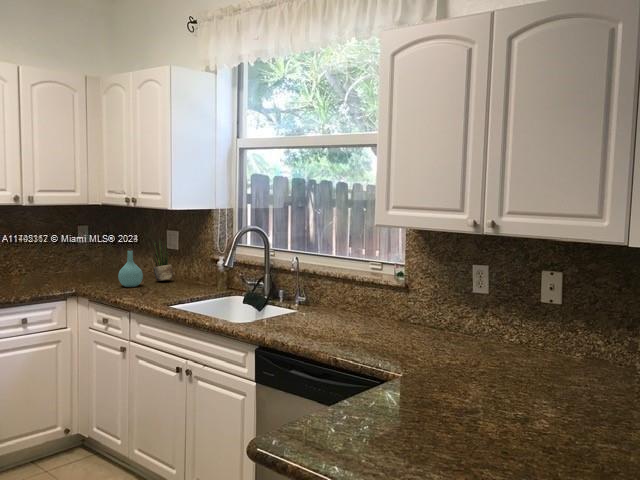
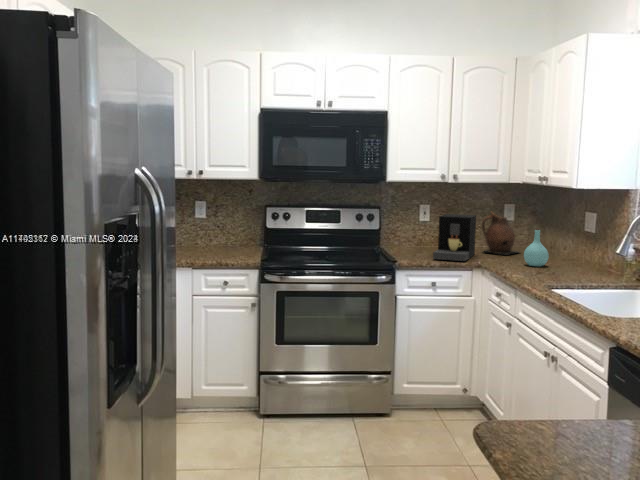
ceramic pitcher: none [60,235,102,279] -> present [482,213,518,254]
potted plant: present [153,238,172,281] -> none [564,219,585,265]
coffee maker: none [19,240,58,293] -> present [433,214,476,261]

